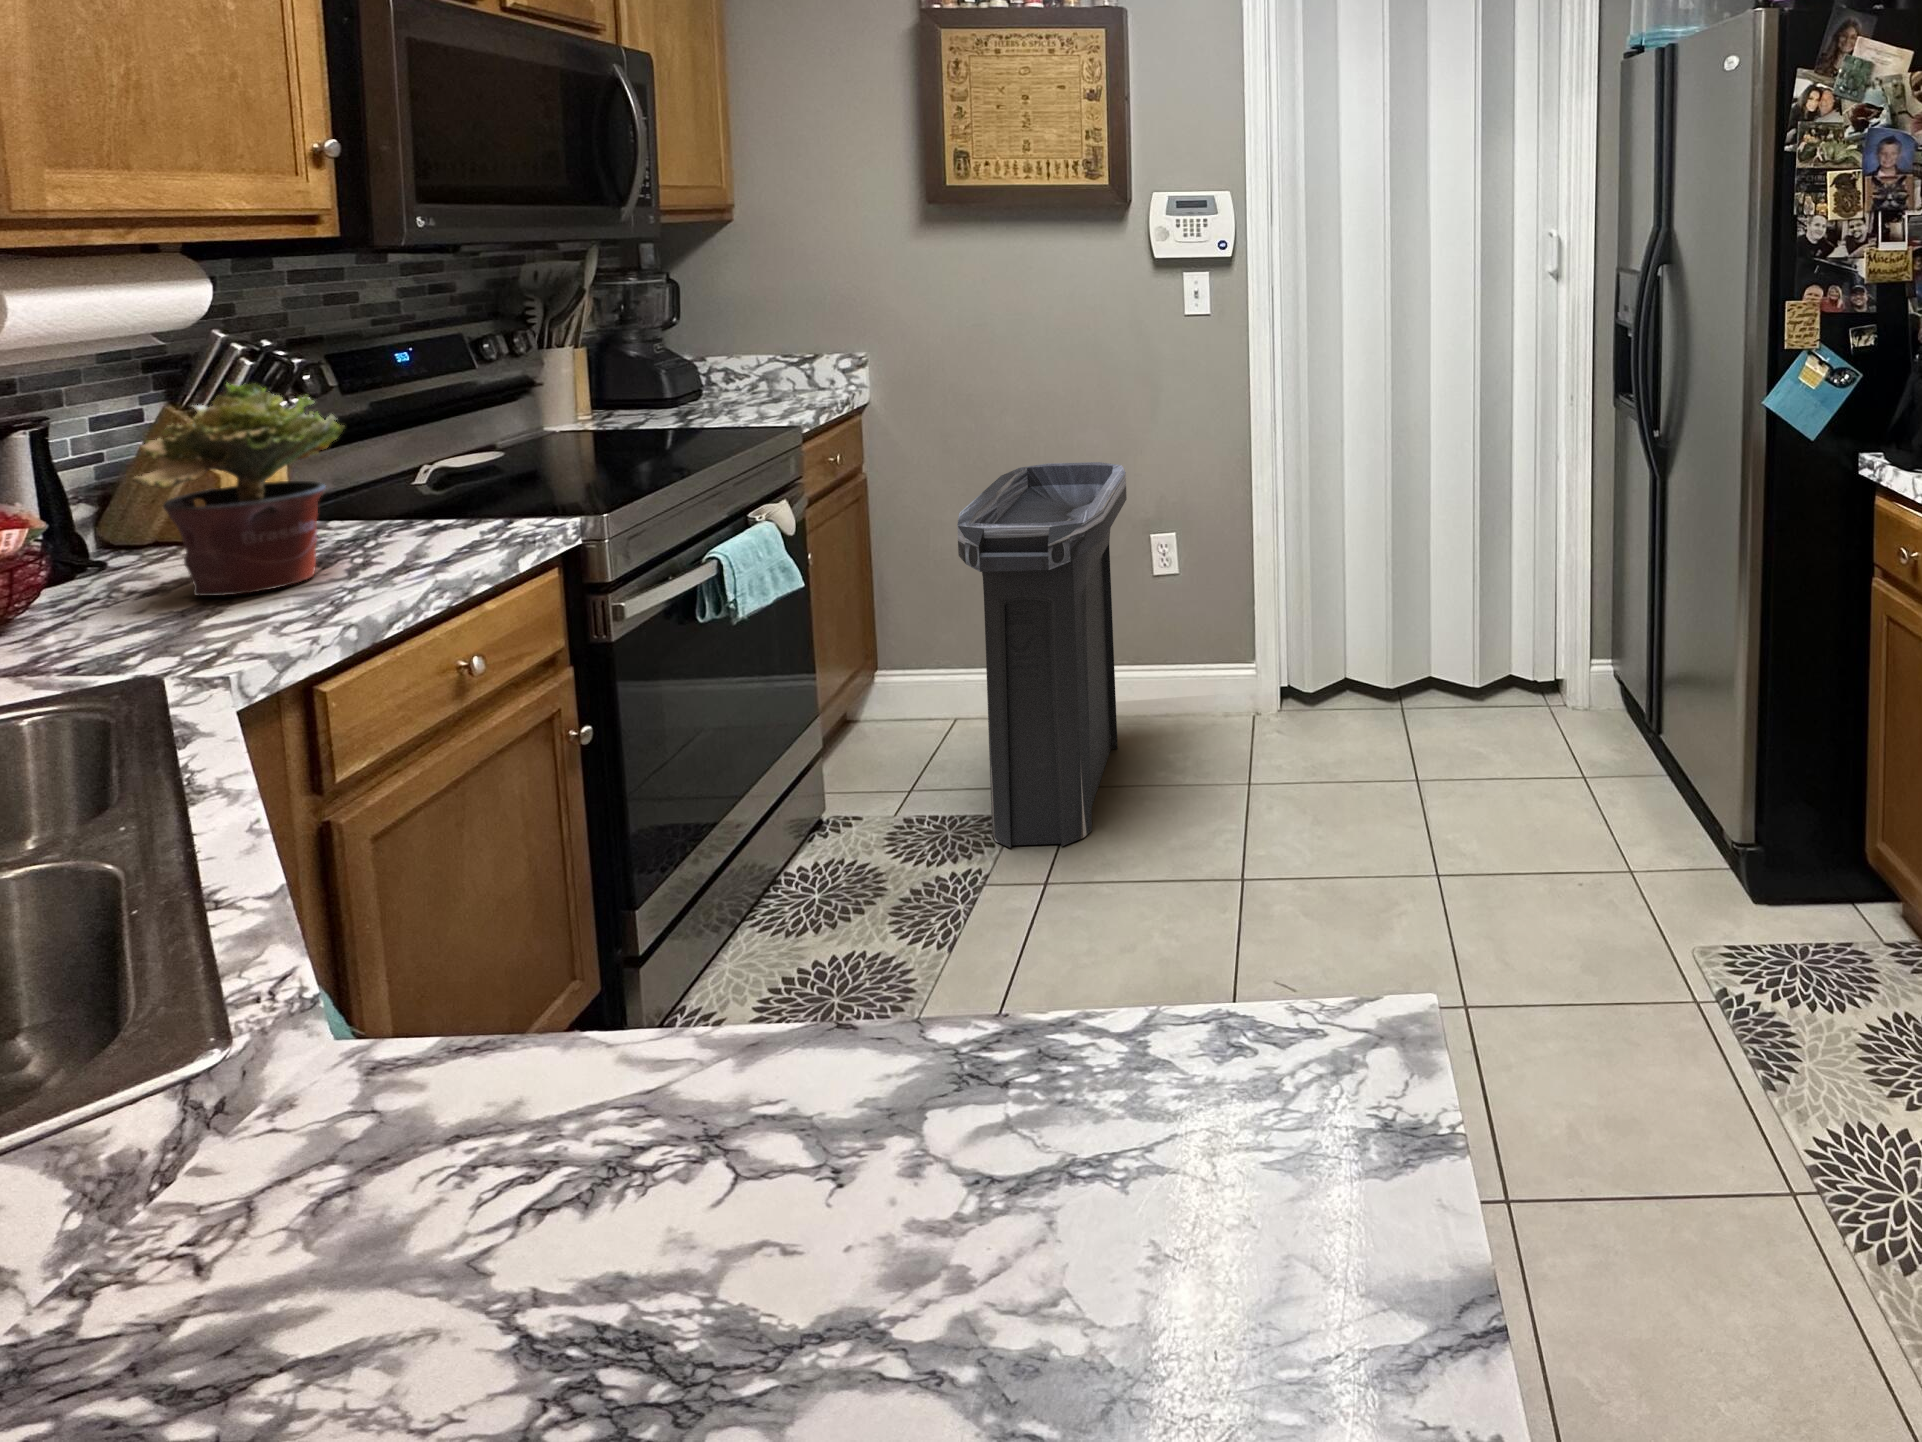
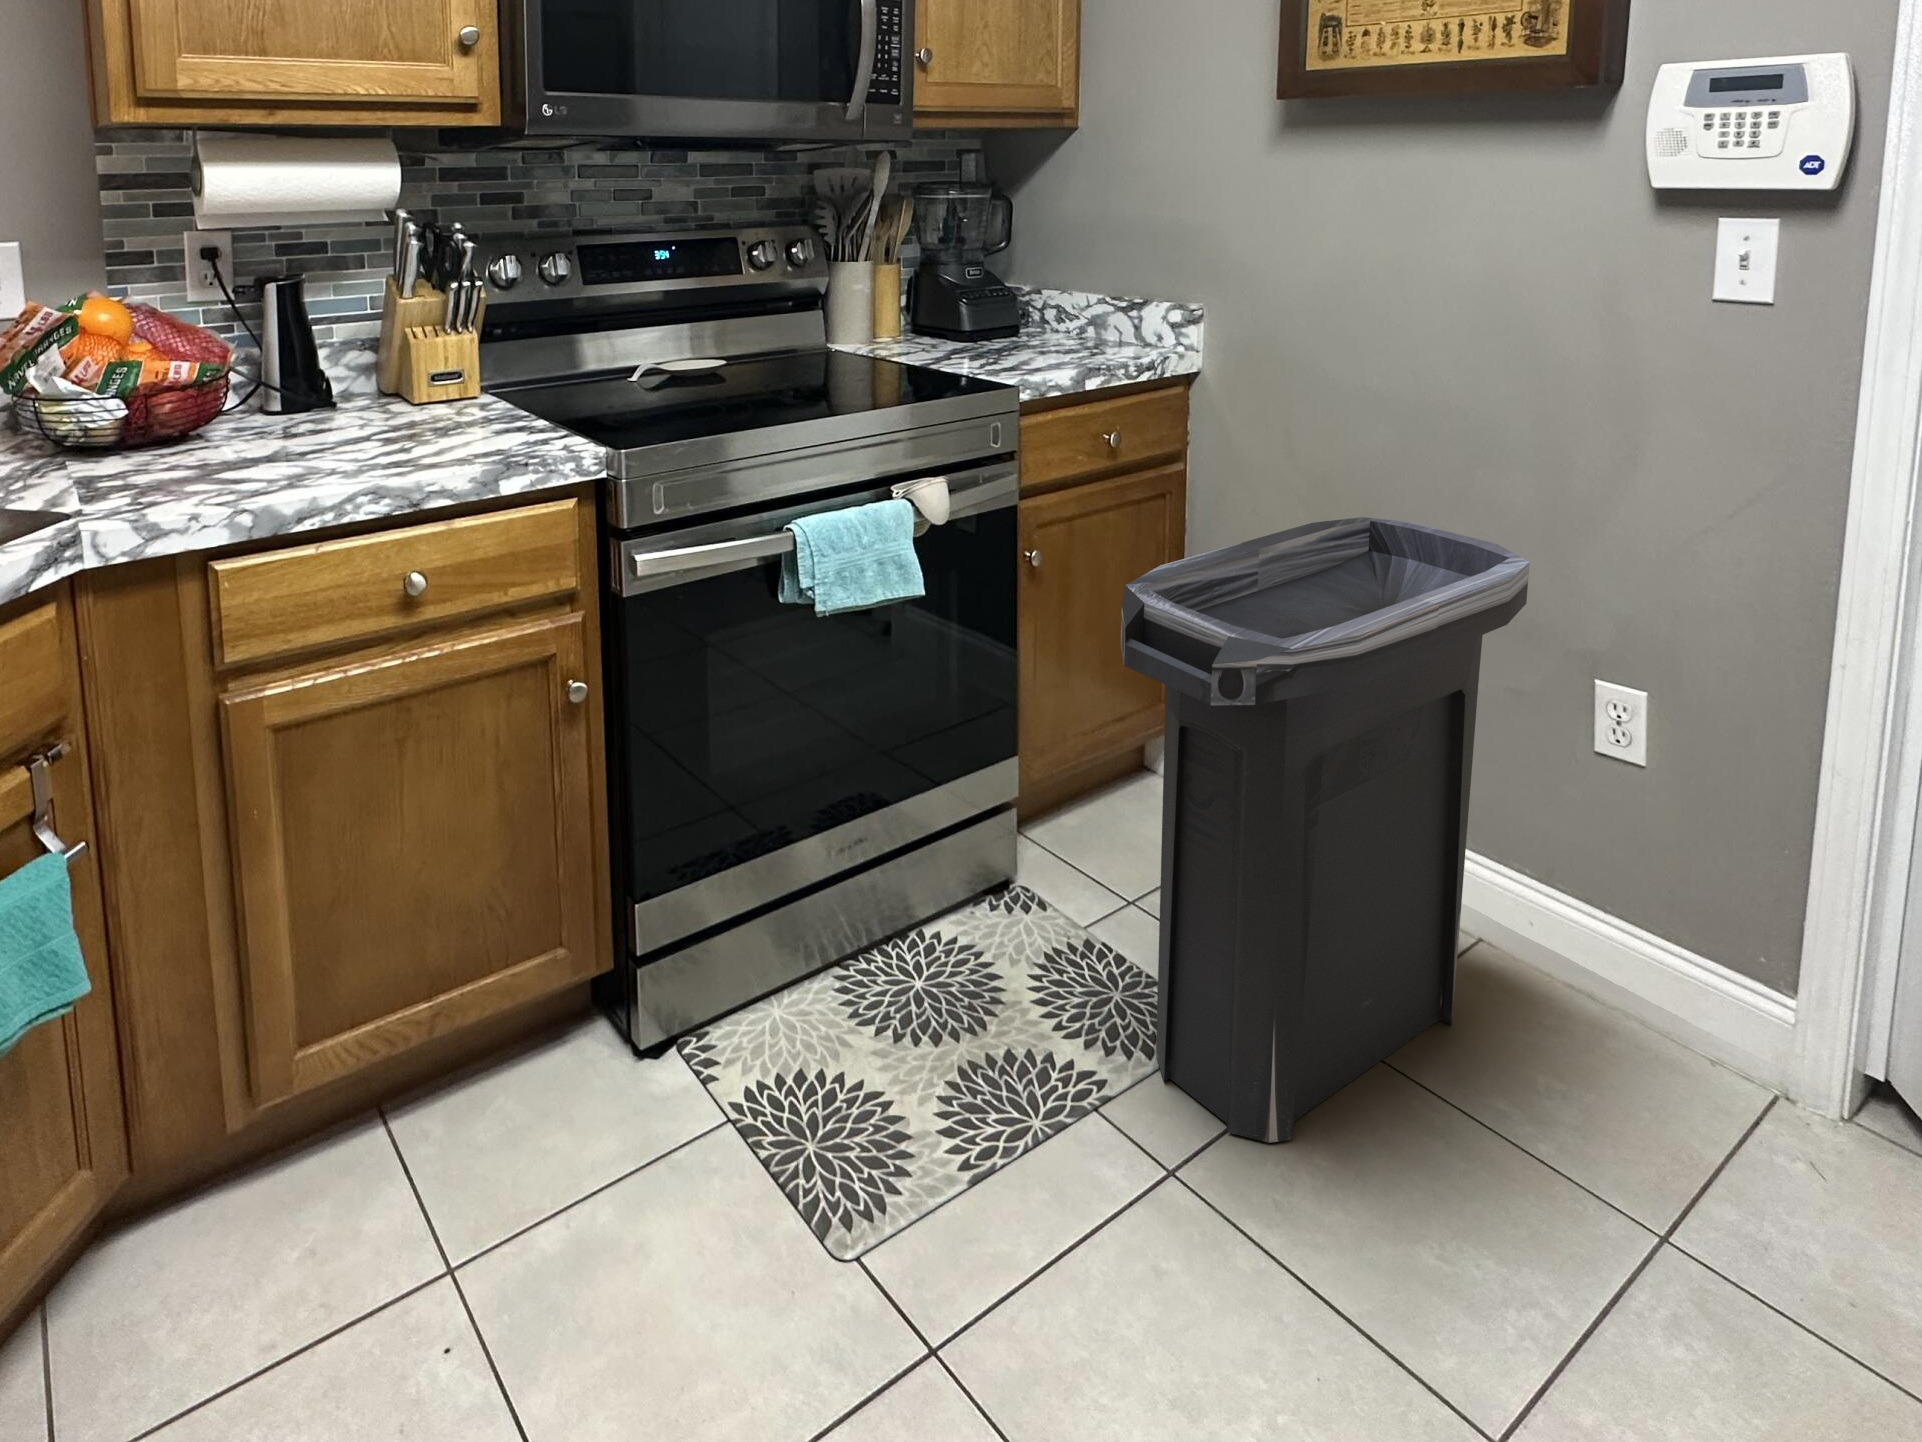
potted plant: present [133,384,345,596] -> none [275,272,437,465]

